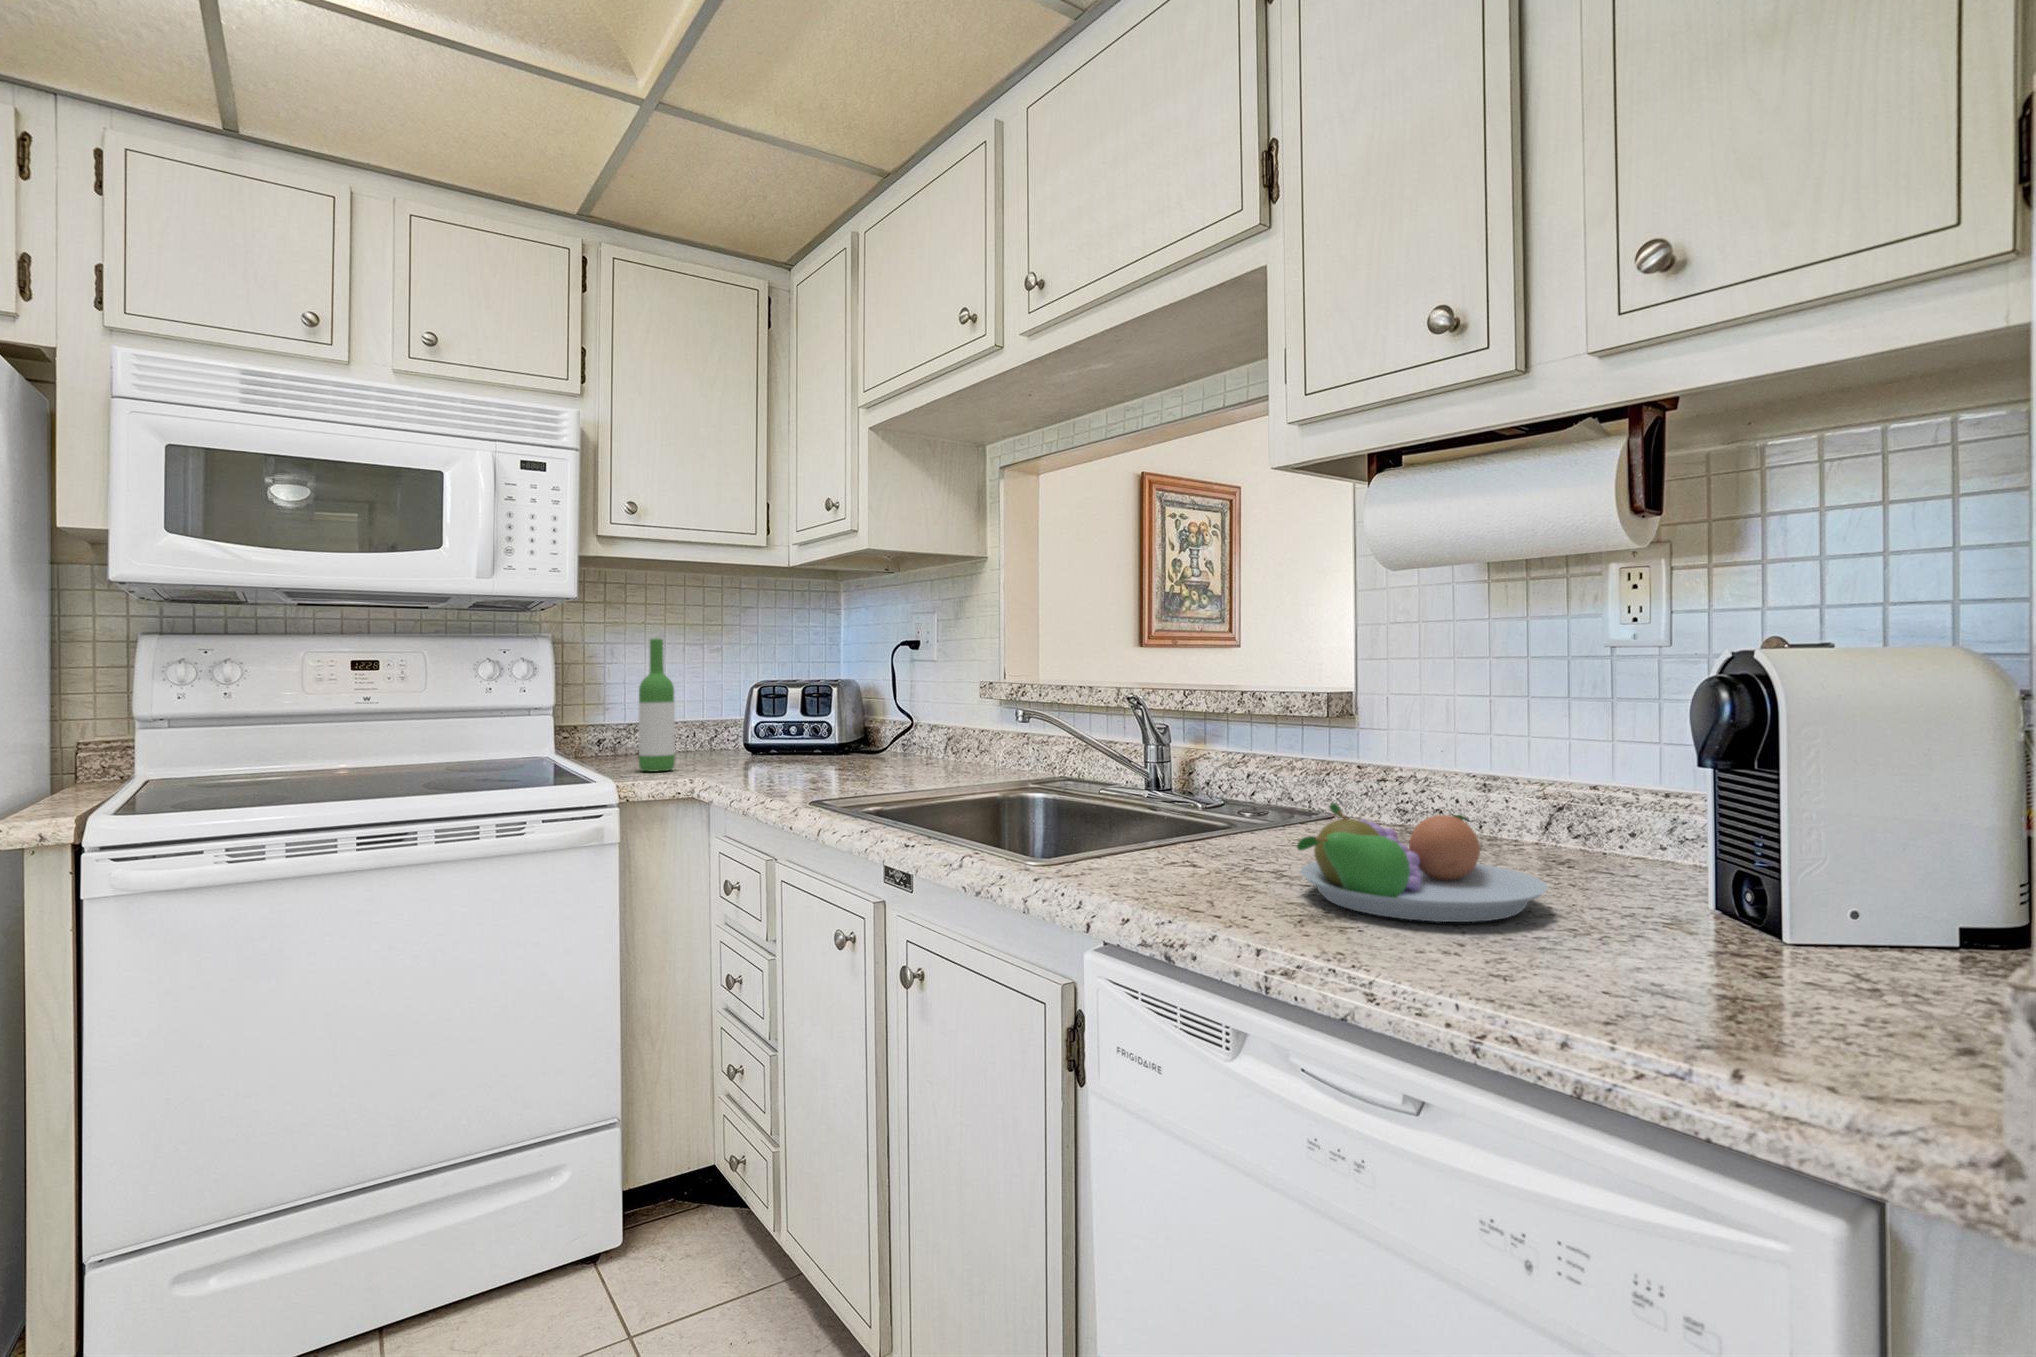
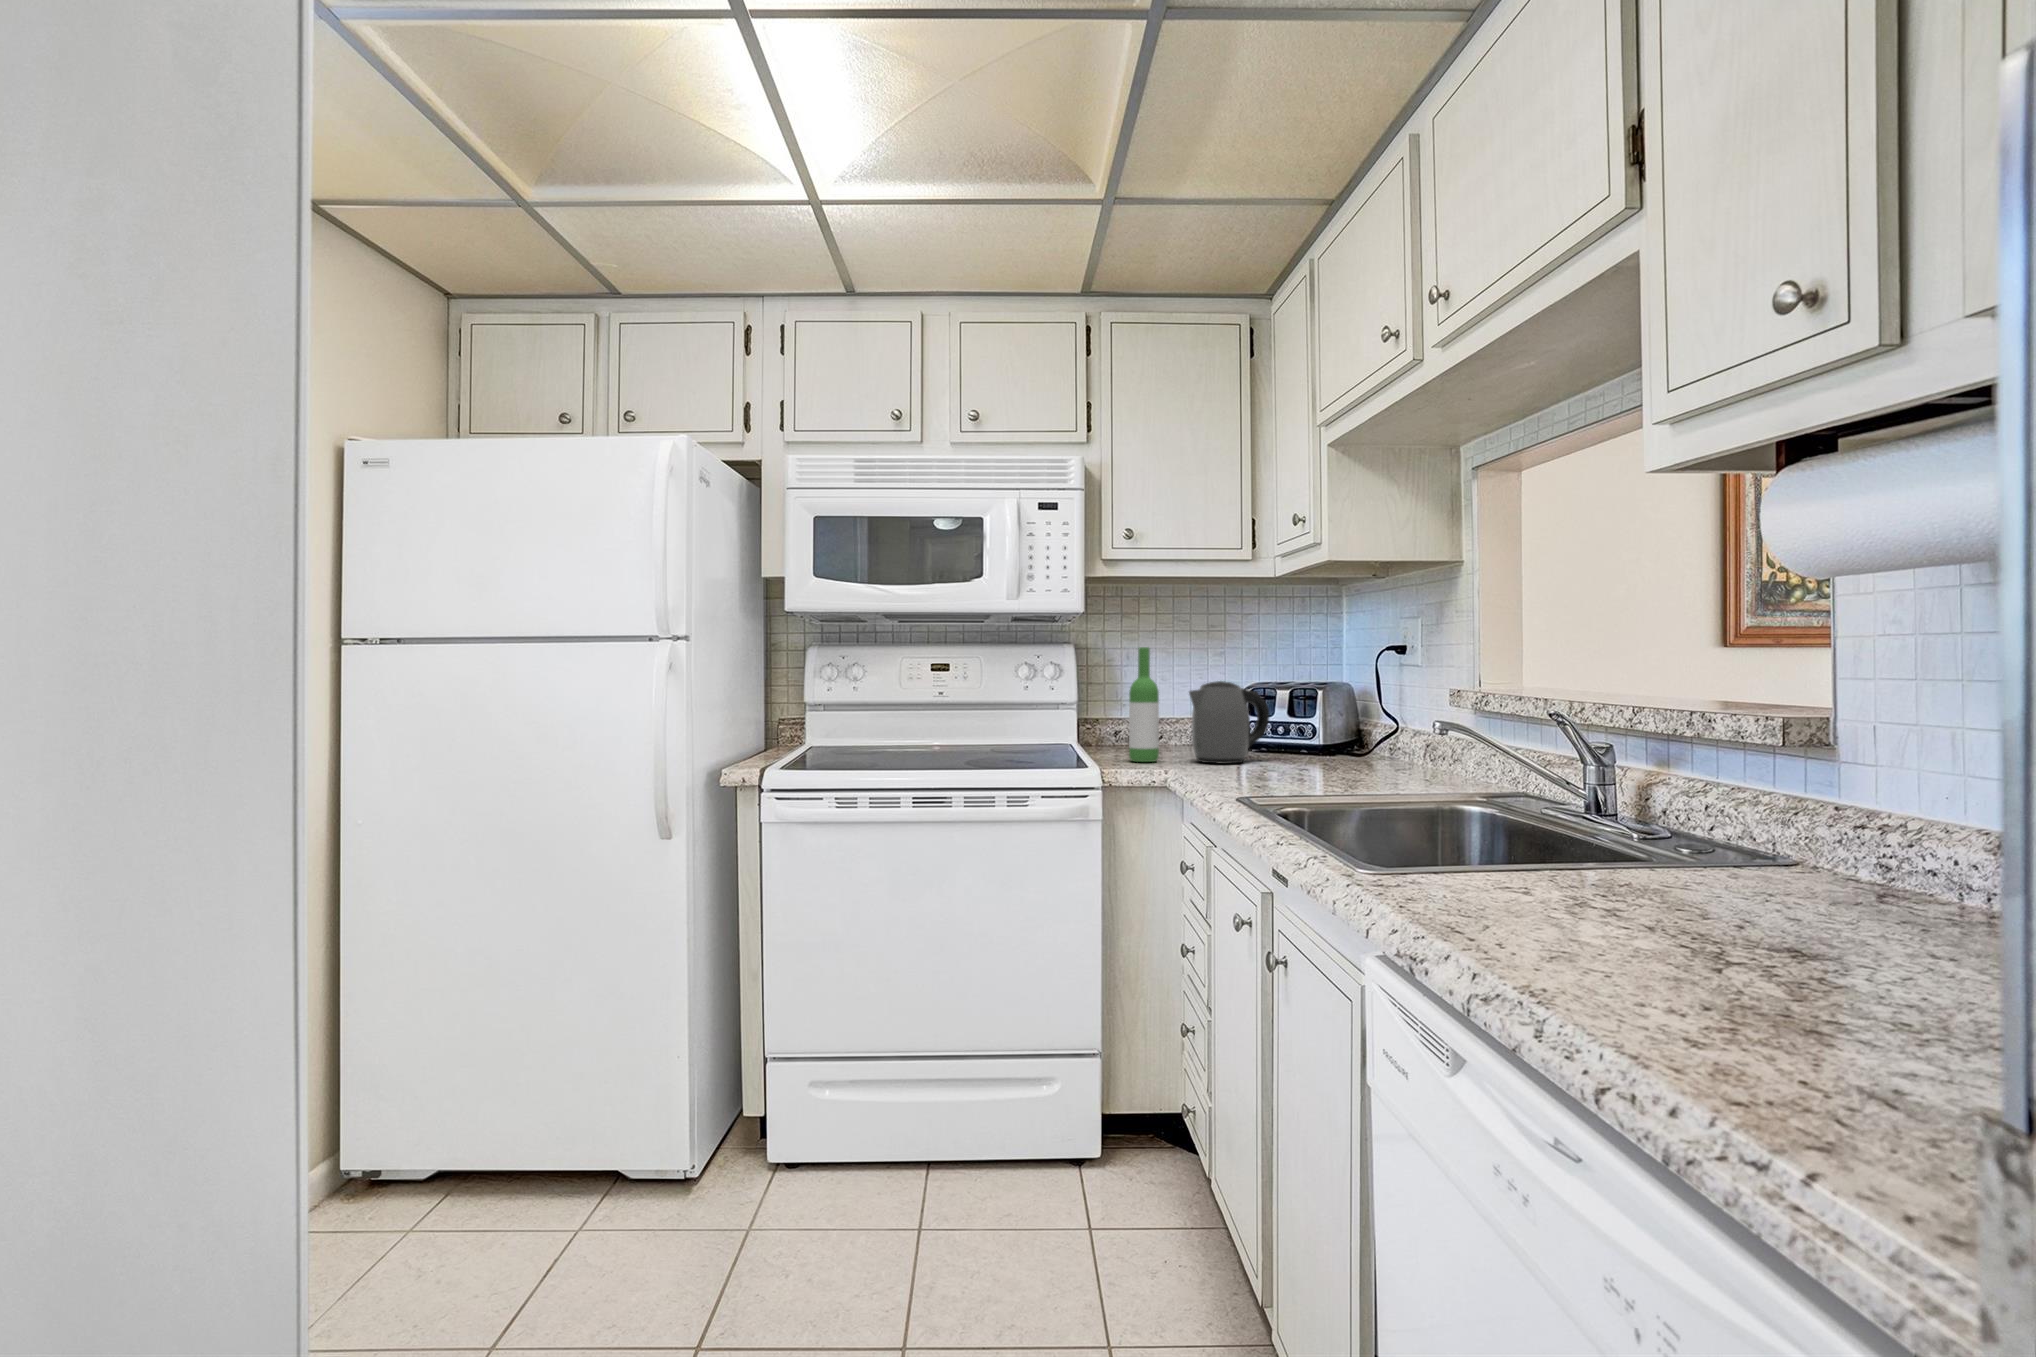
kettle: none [710,678,795,768] -> present [1189,681,1269,764]
fruit bowl: present [1297,803,1548,922] -> none [1547,843,1886,990]

